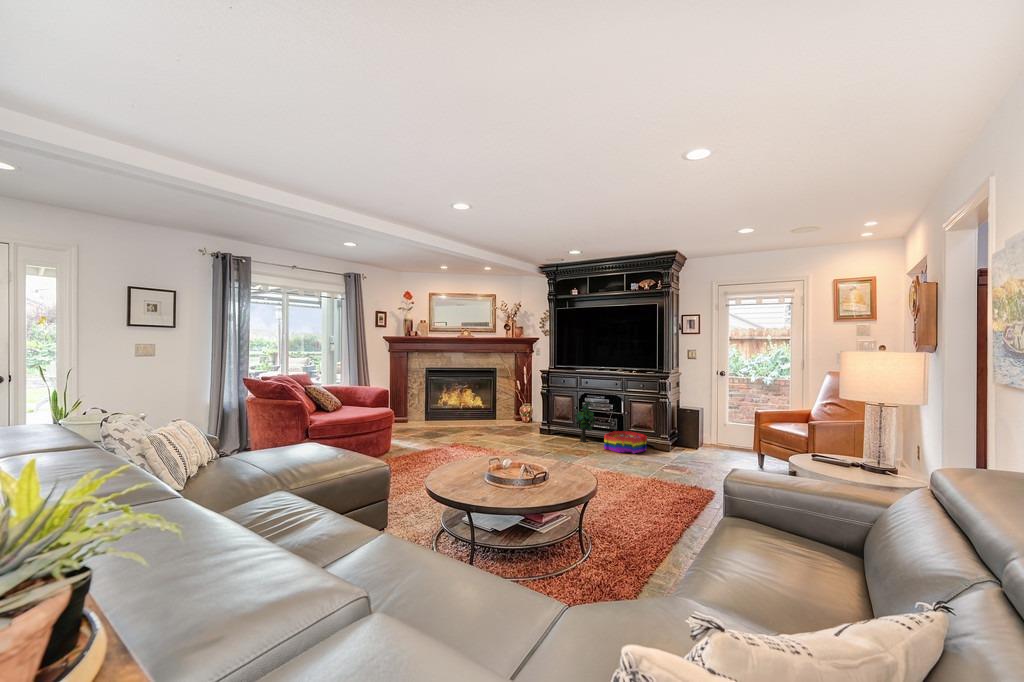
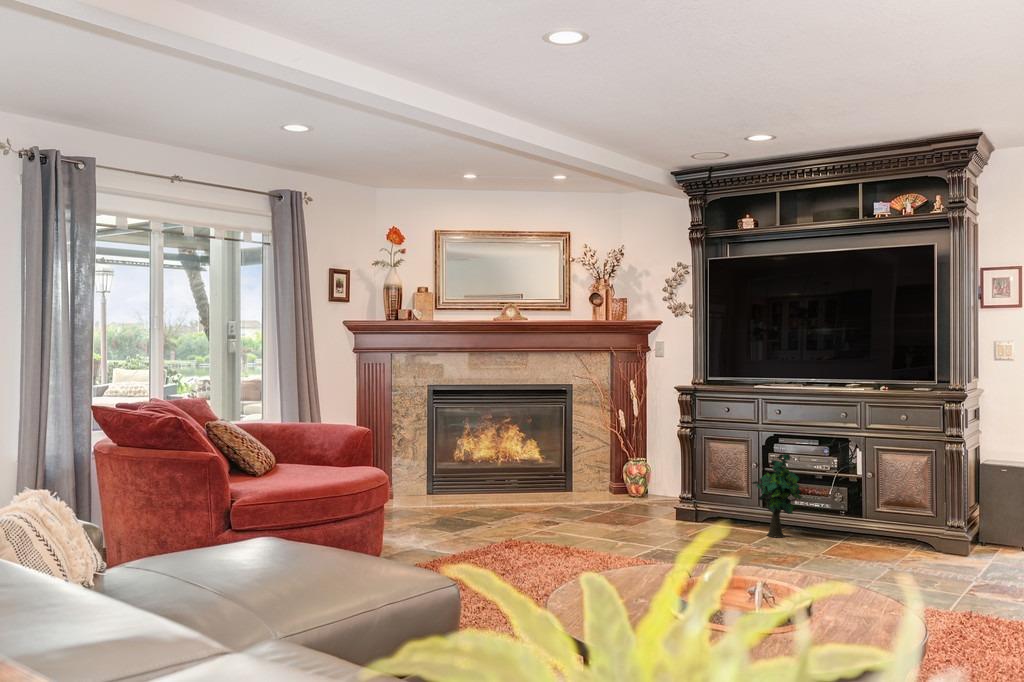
storage bin: present [604,431,647,453] -> none [826,514,920,562]

